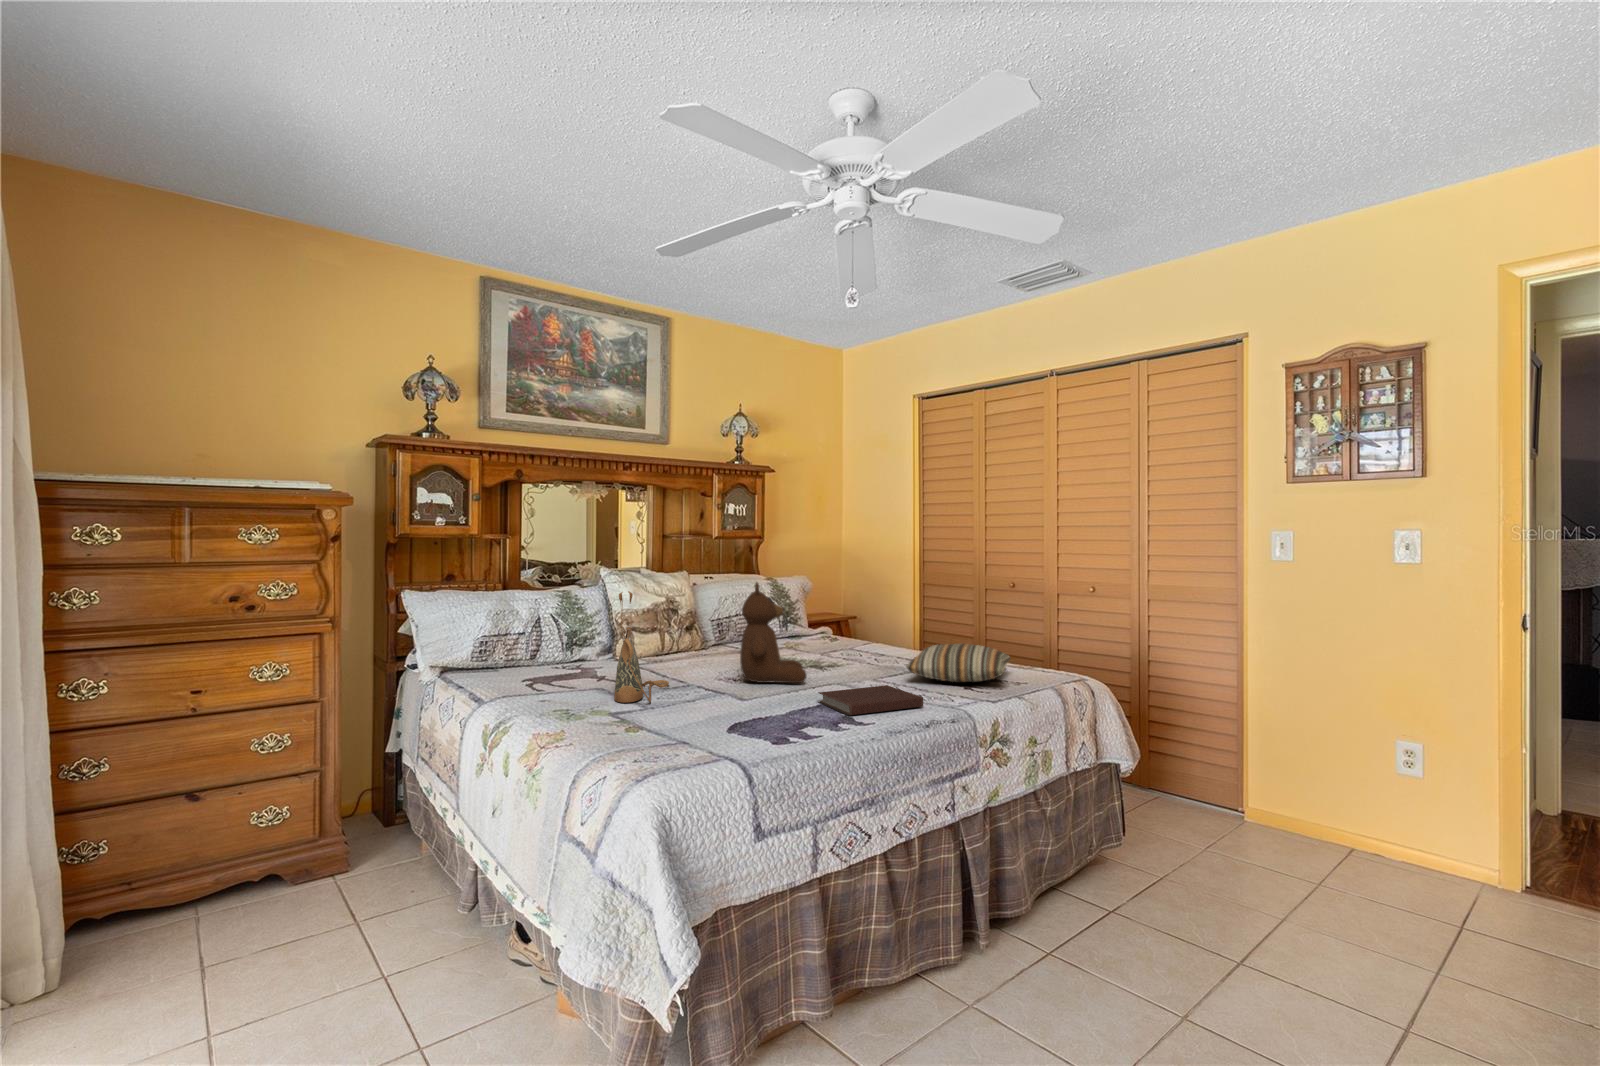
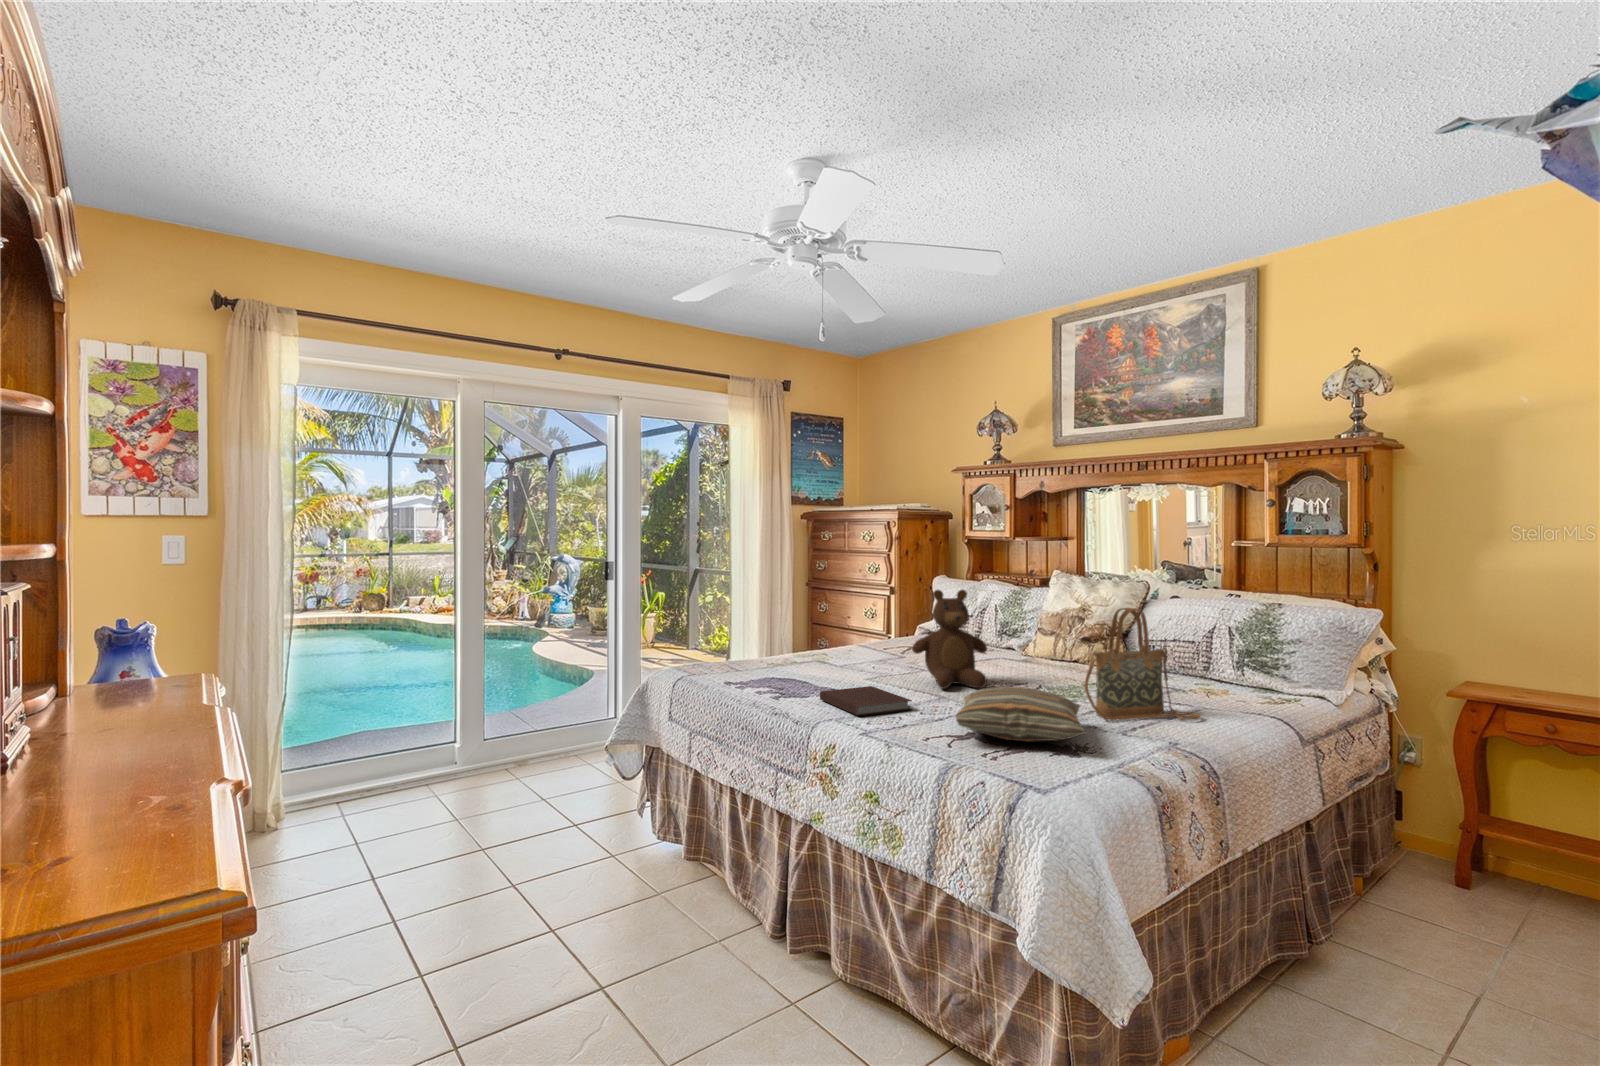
handbag: present [614,591,669,703] -> present [1084,608,1201,721]

